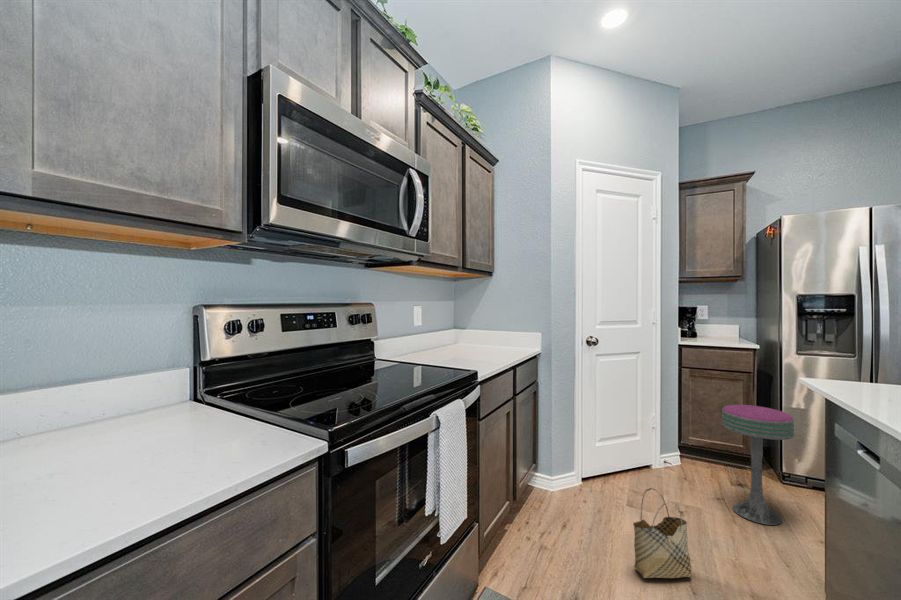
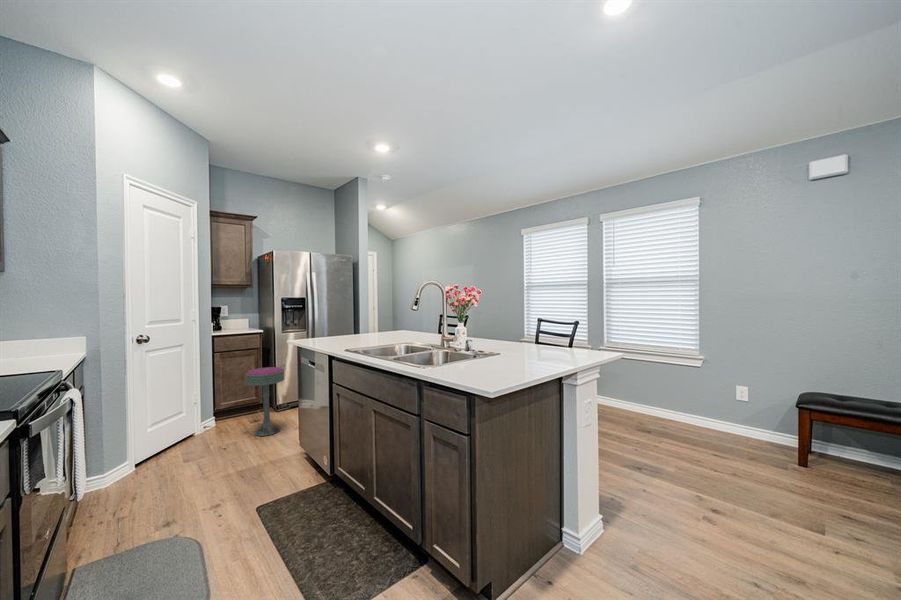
woven basket: present [633,488,691,578] -> none [200,432,238,489]

